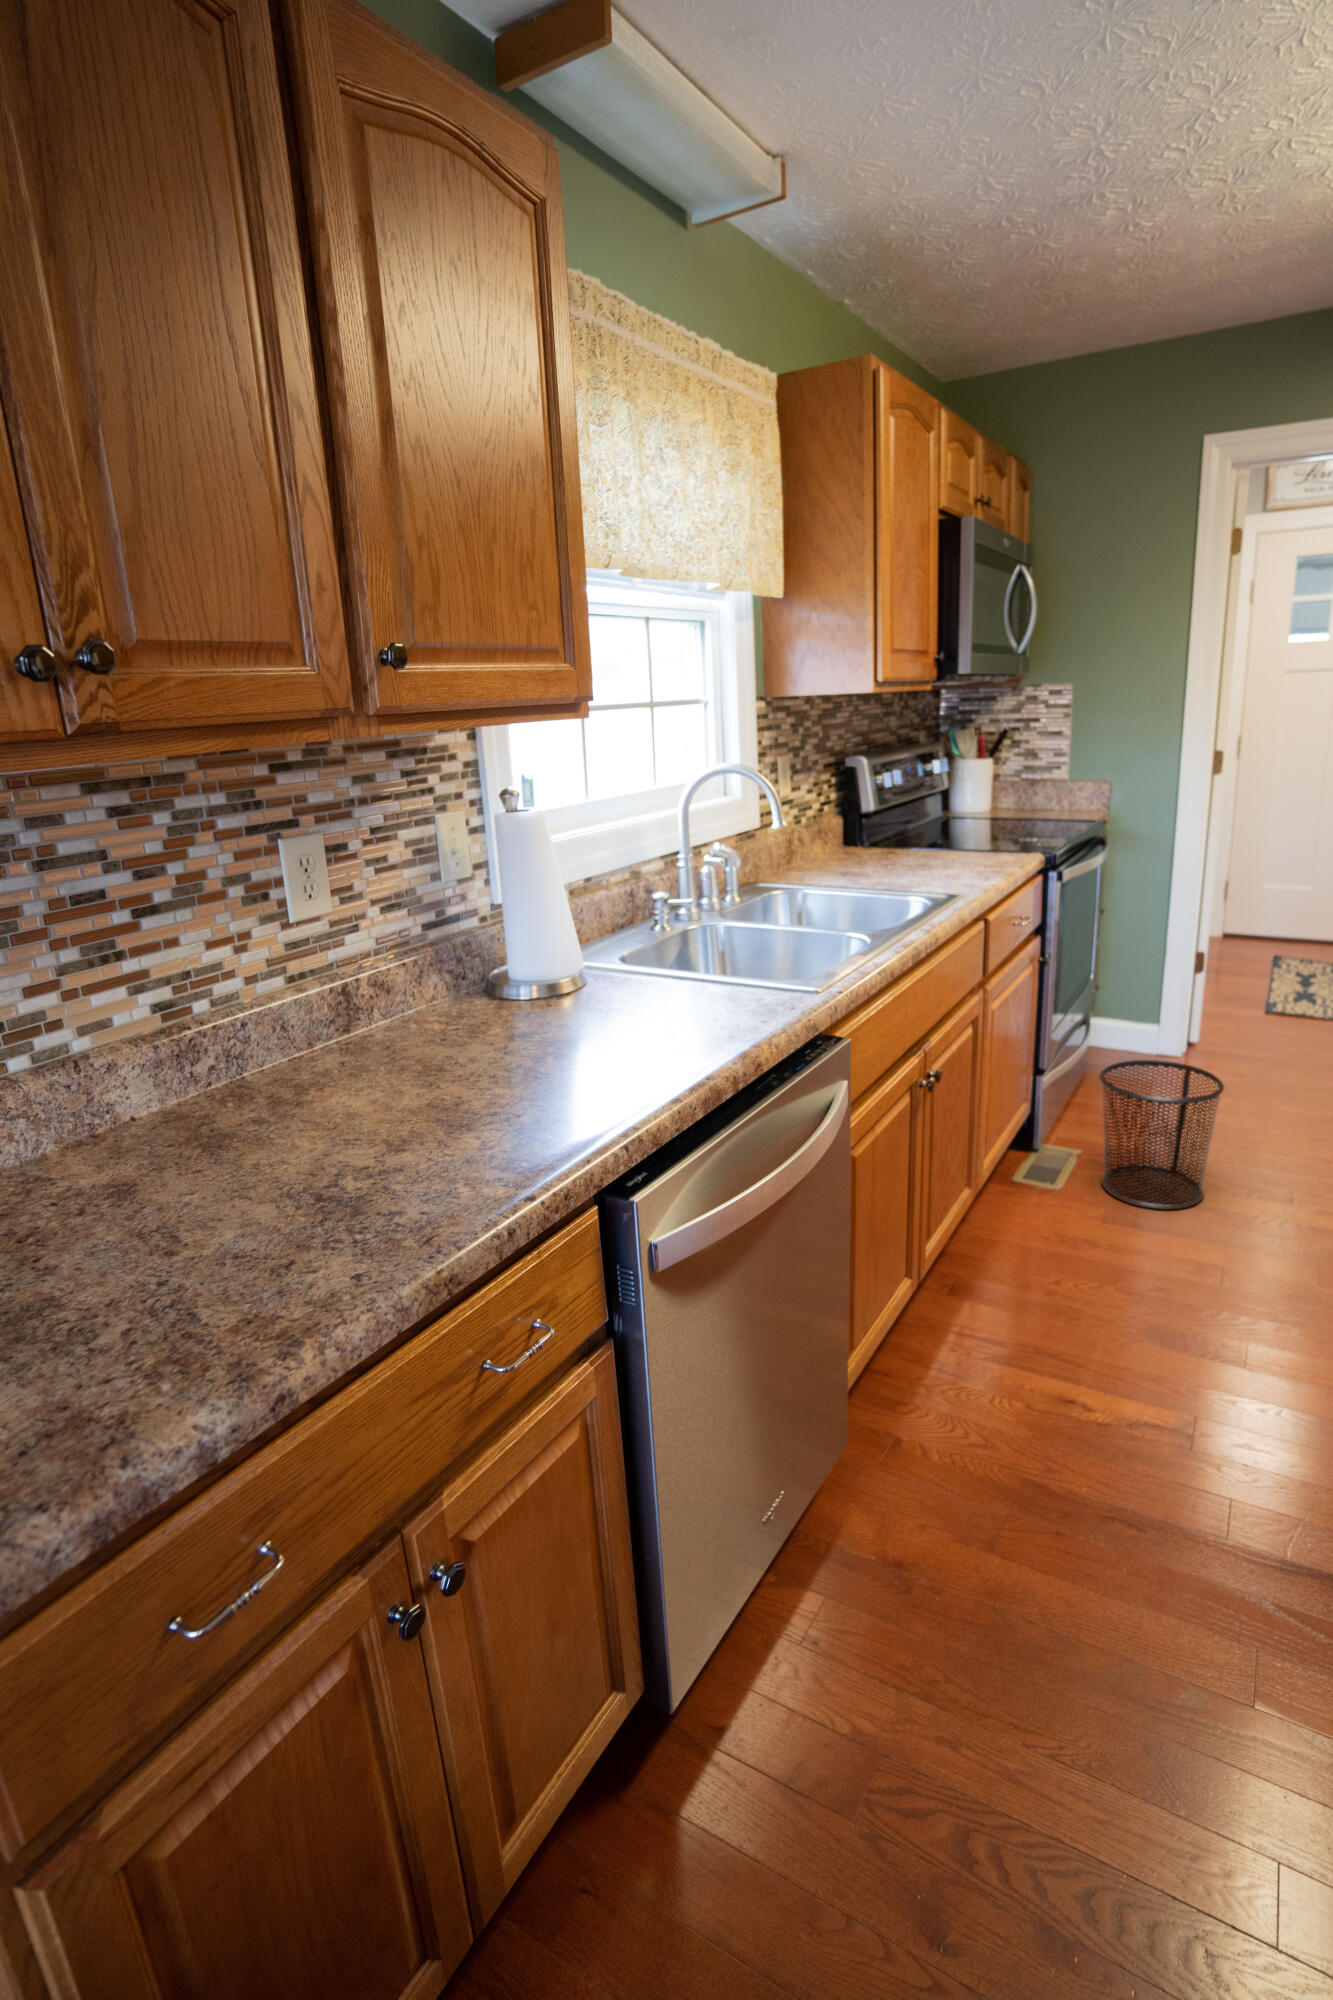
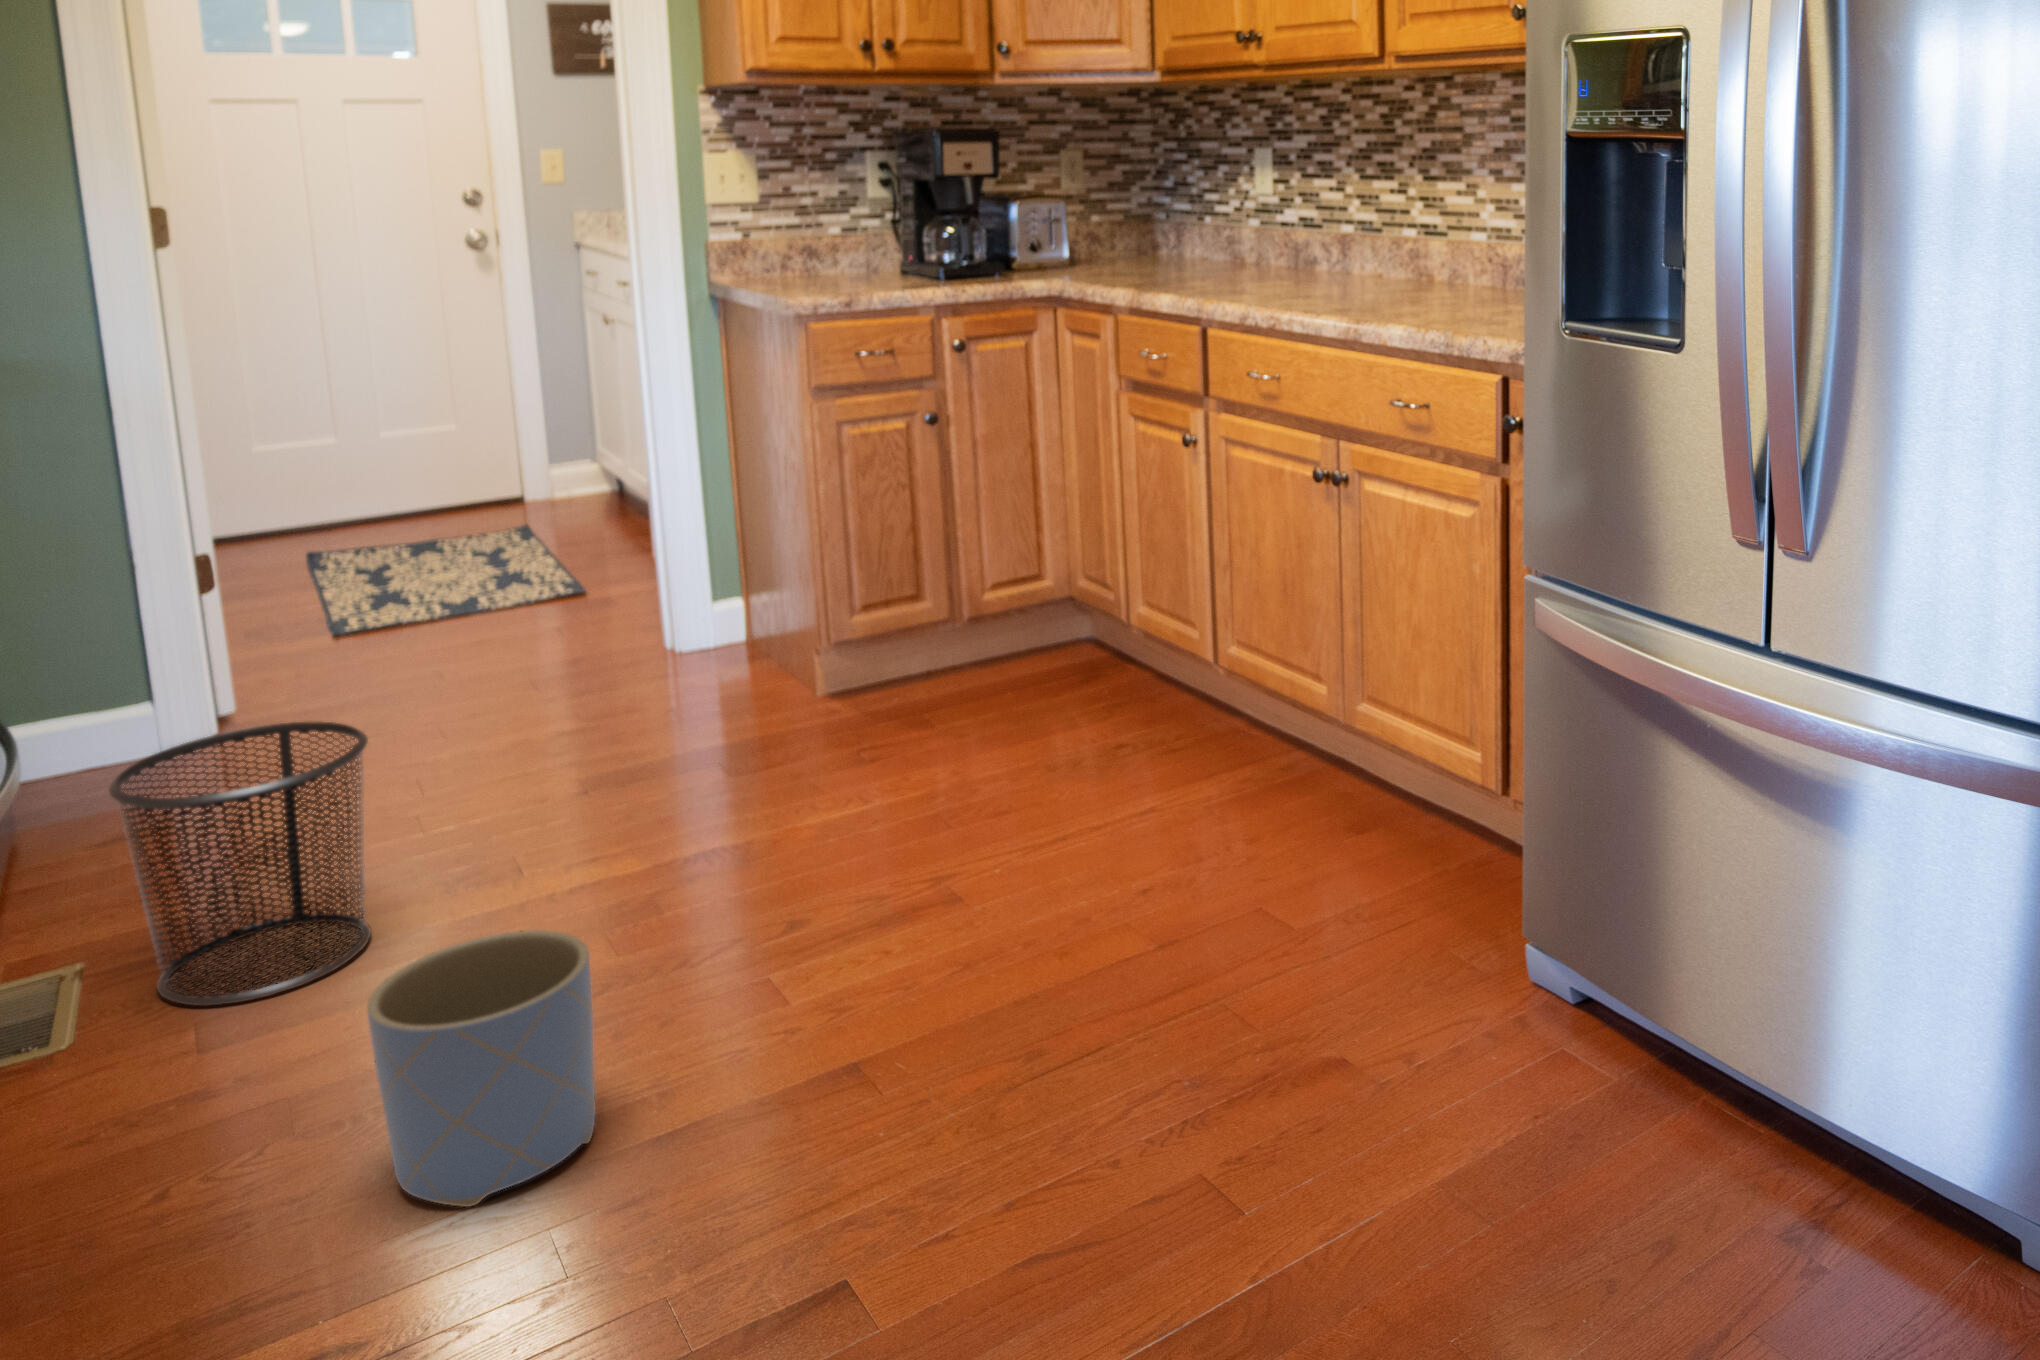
planter: none [1152,1229,1282,1382] -> present [367,930,595,1207]

